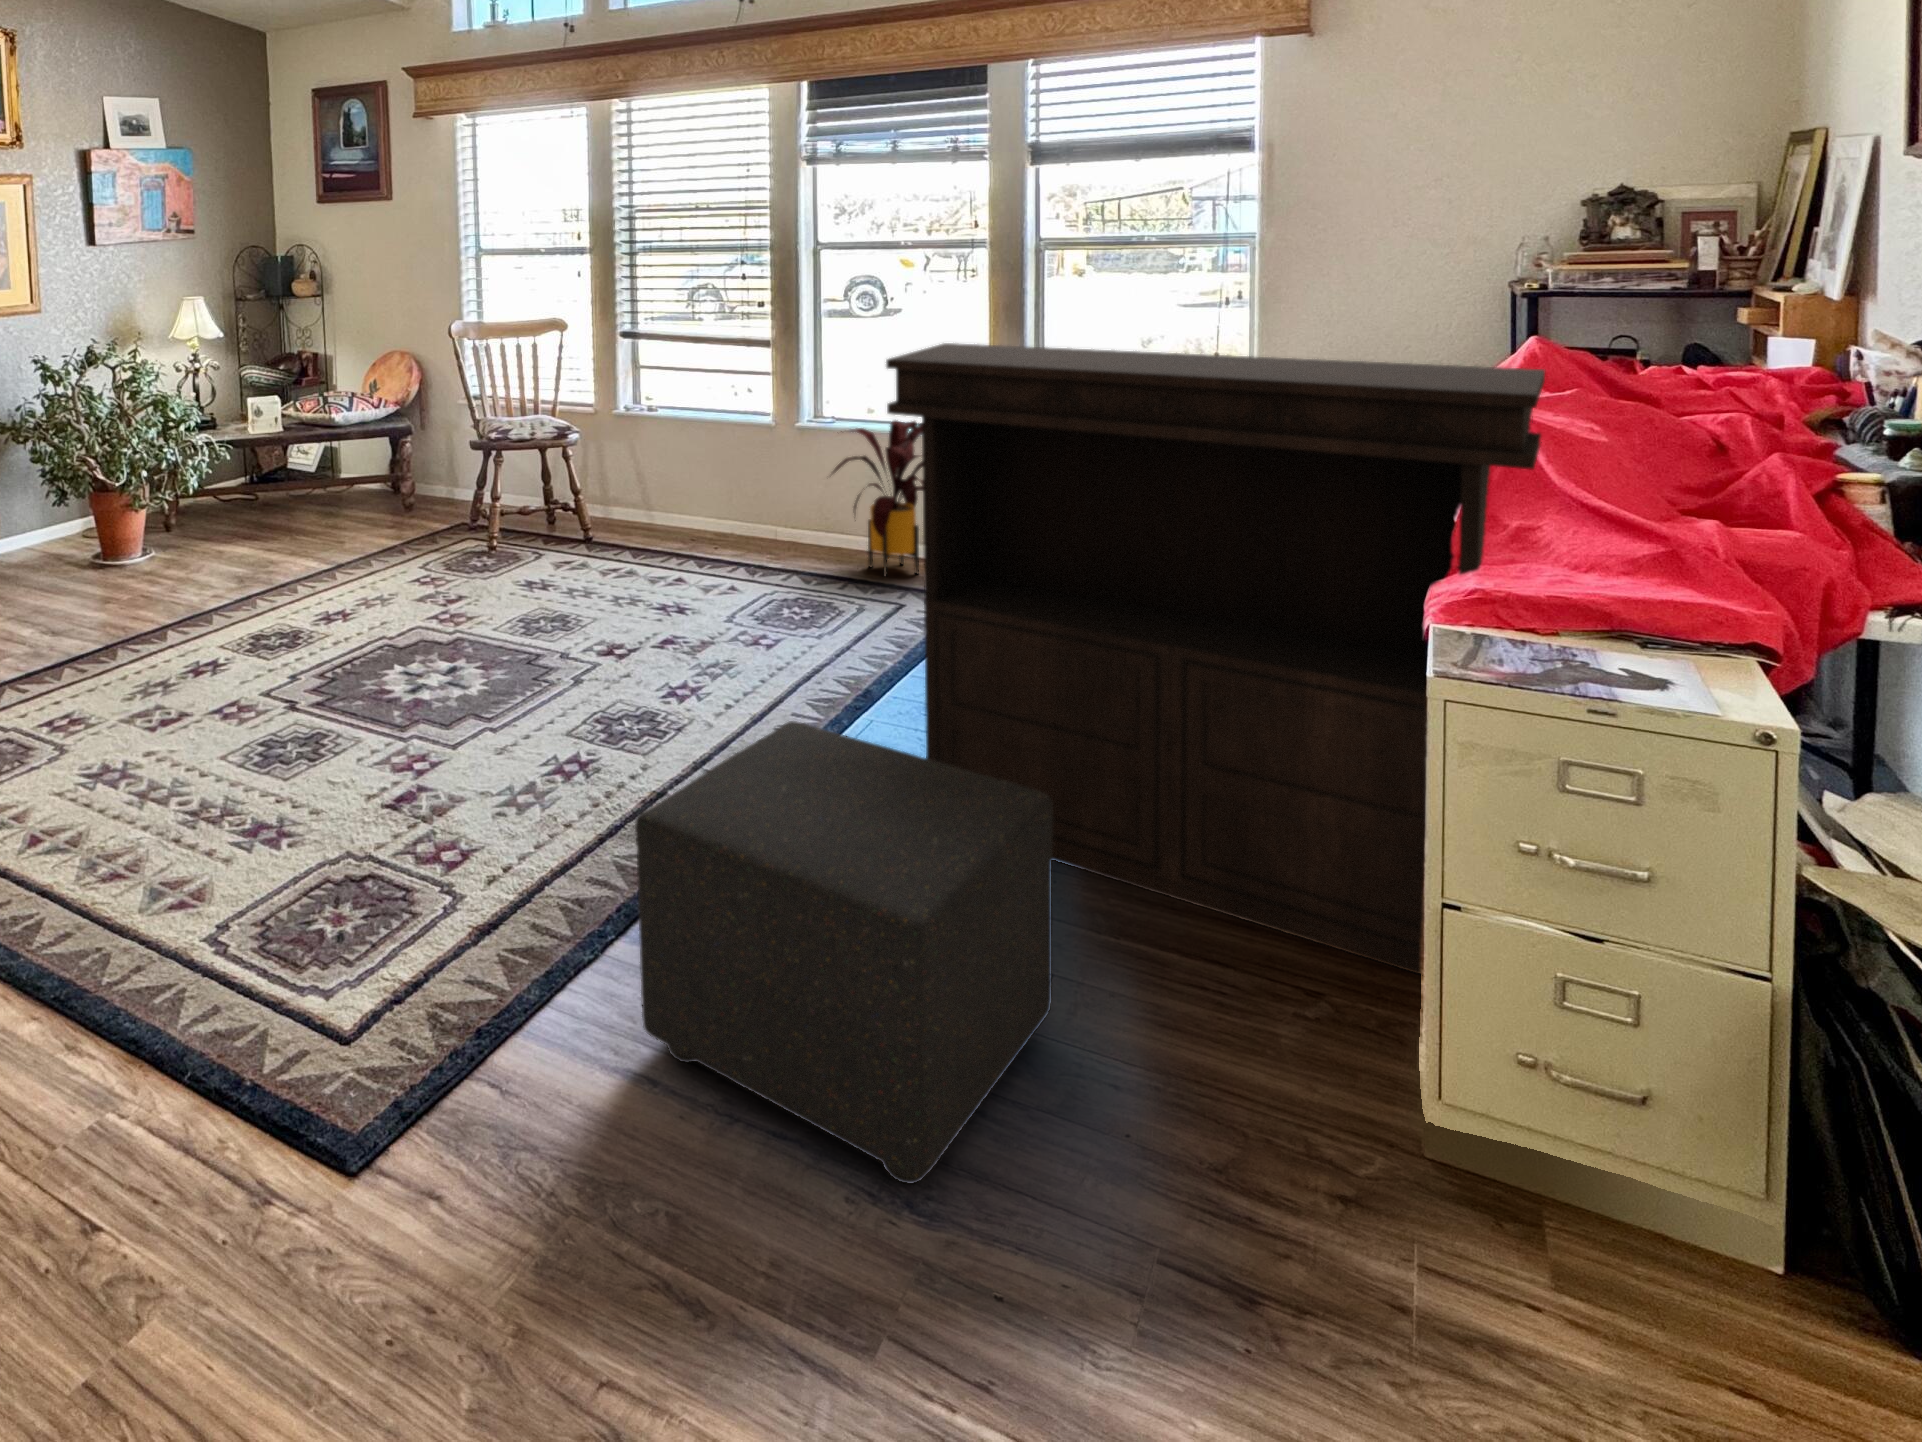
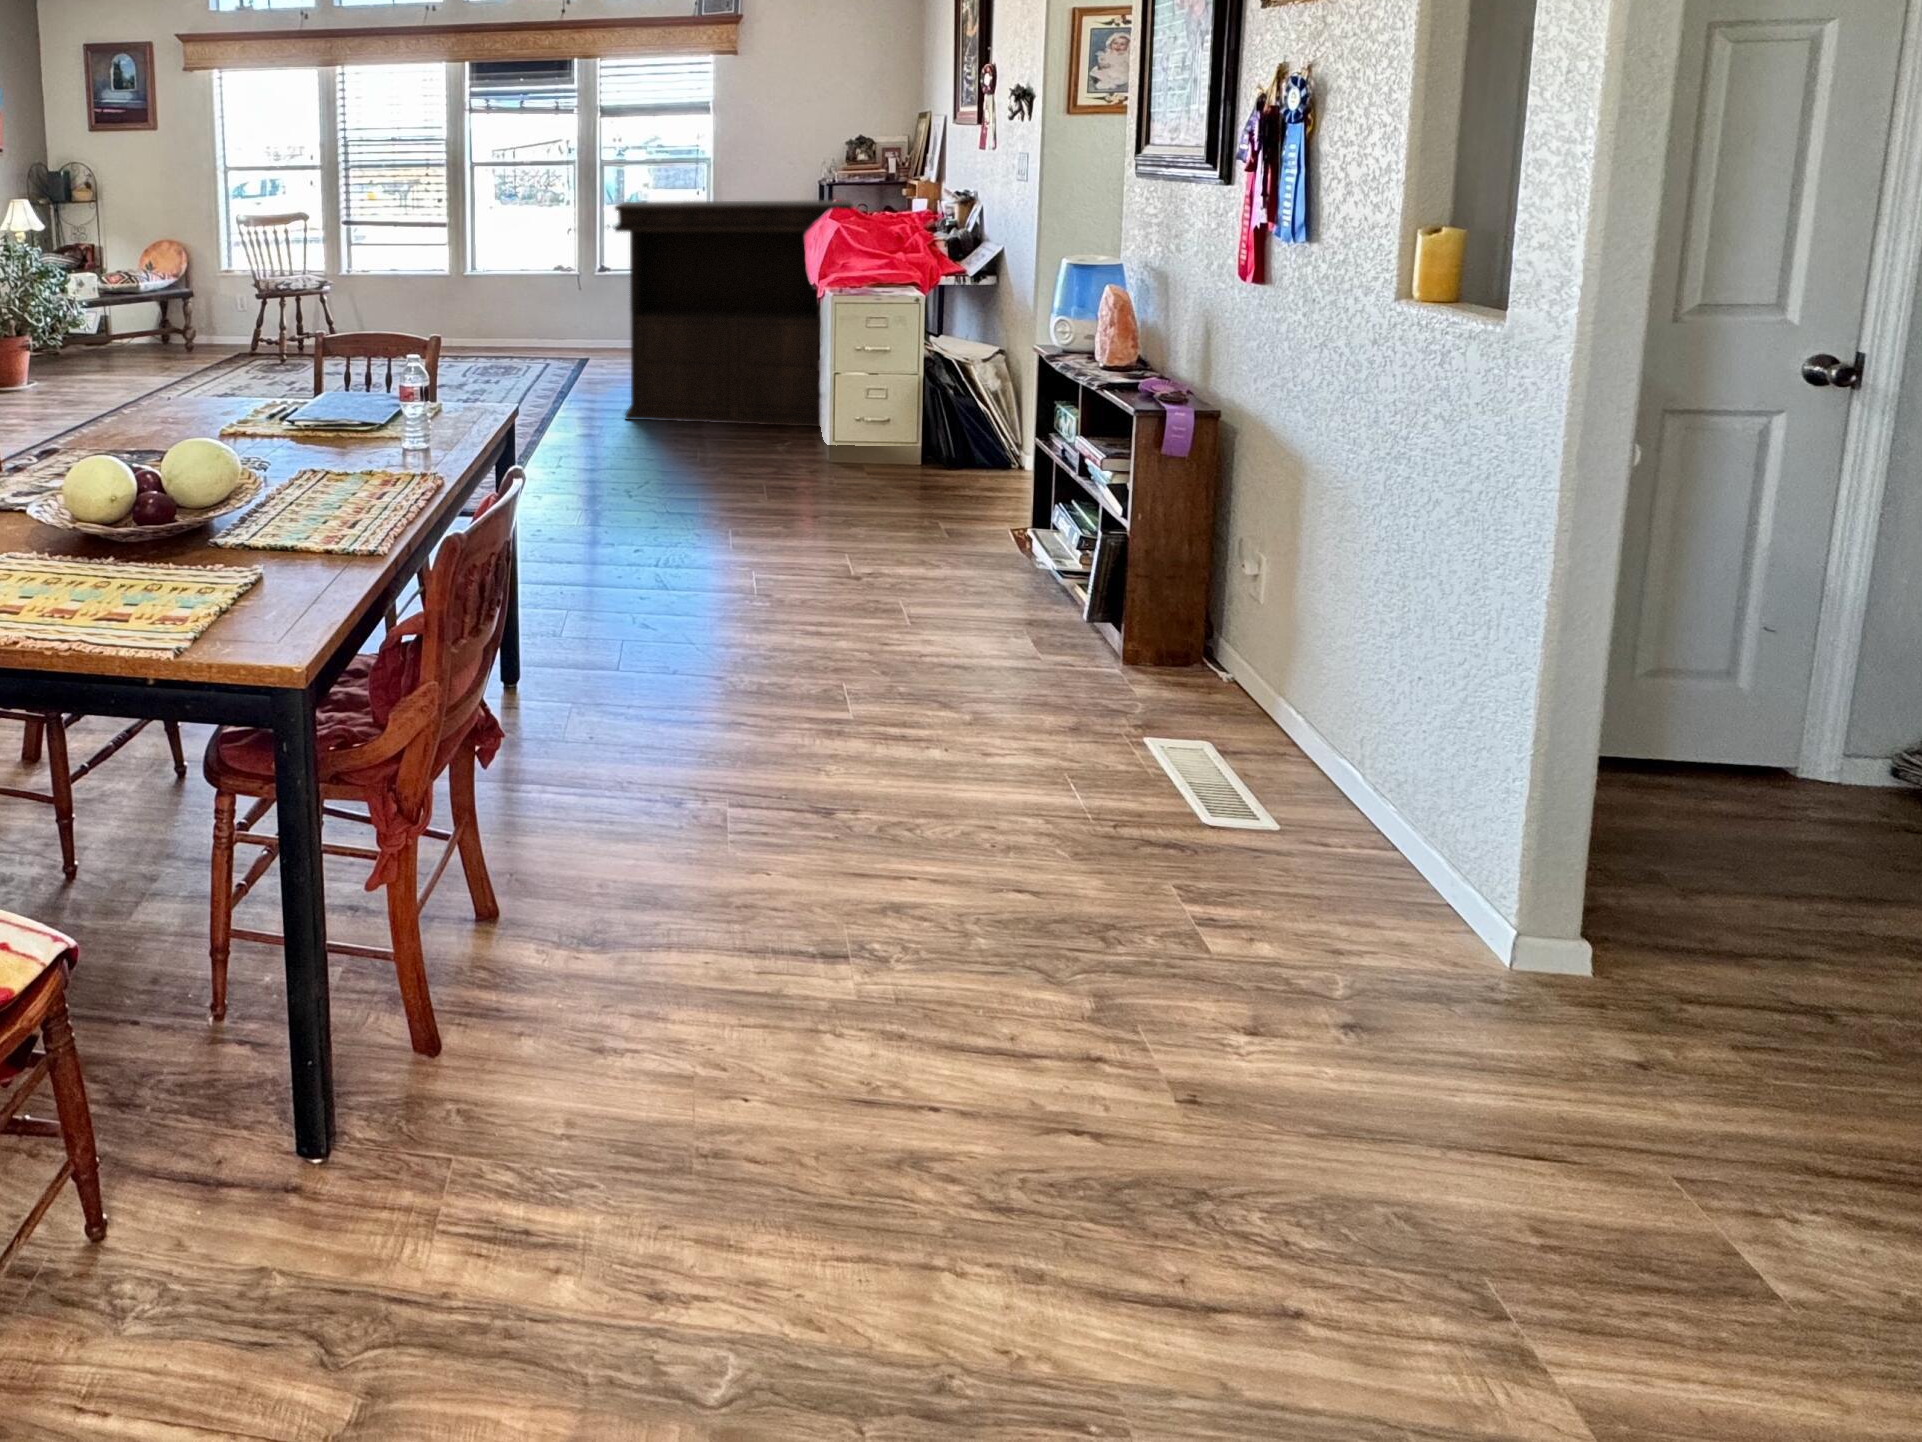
house plant: present [832,420,923,576] -> none [500,264,575,356]
ottoman: present [635,721,1052,1183] -> none [582,355,717,480]

